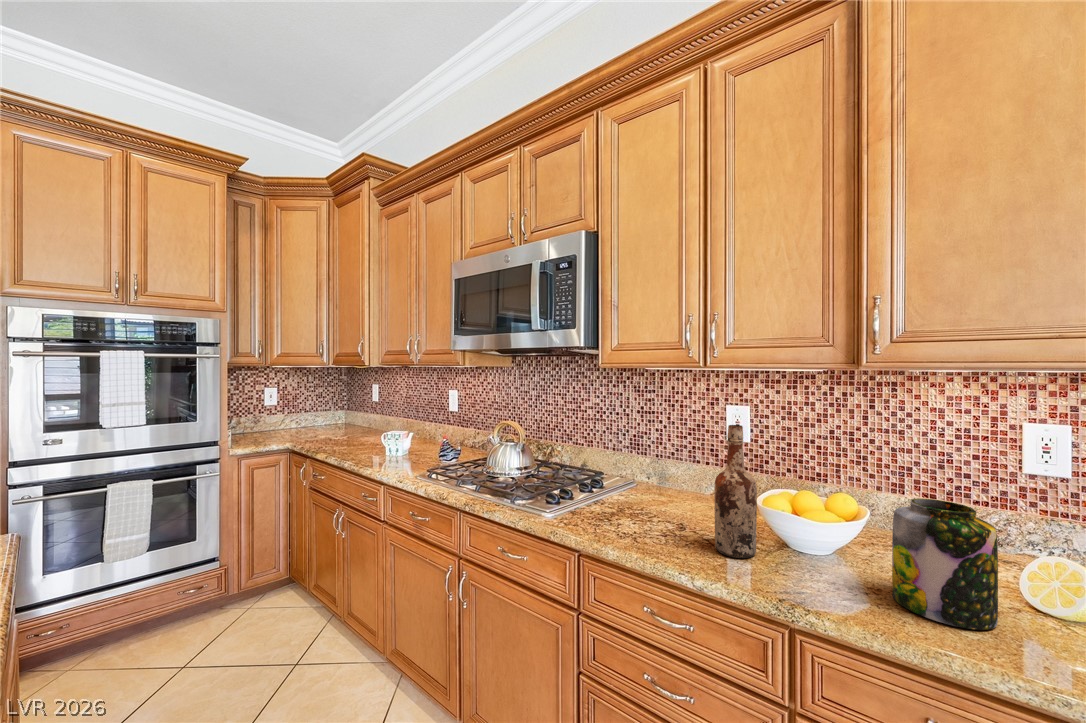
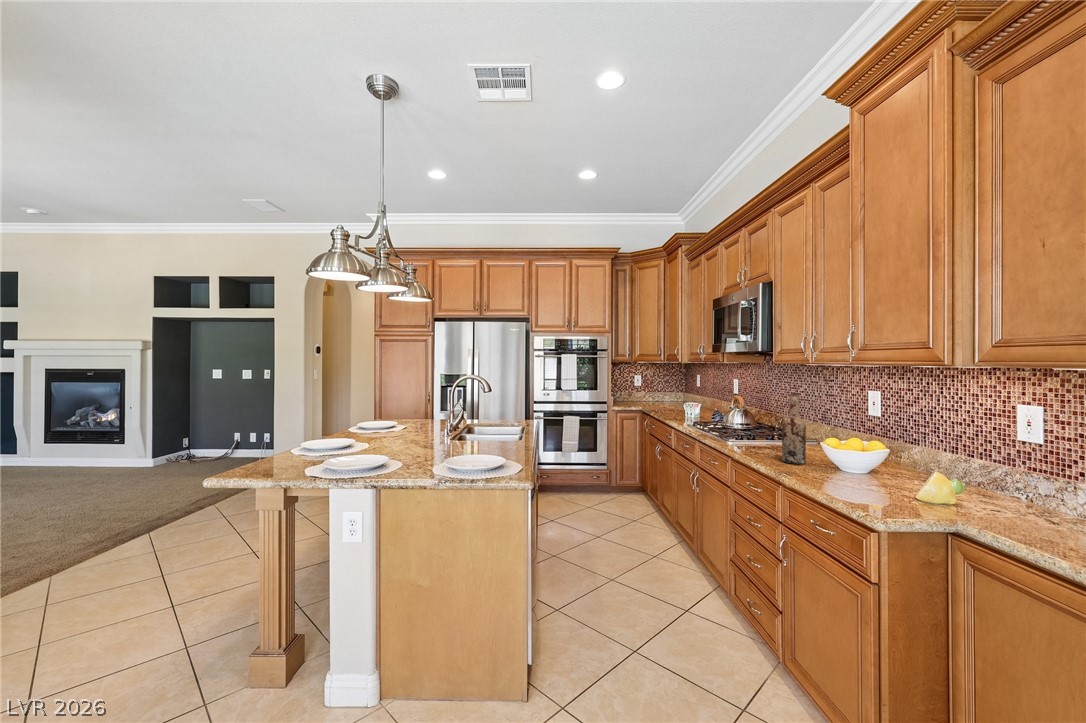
jar: present [892,498,998,630] -> none [827,431,872,491]

